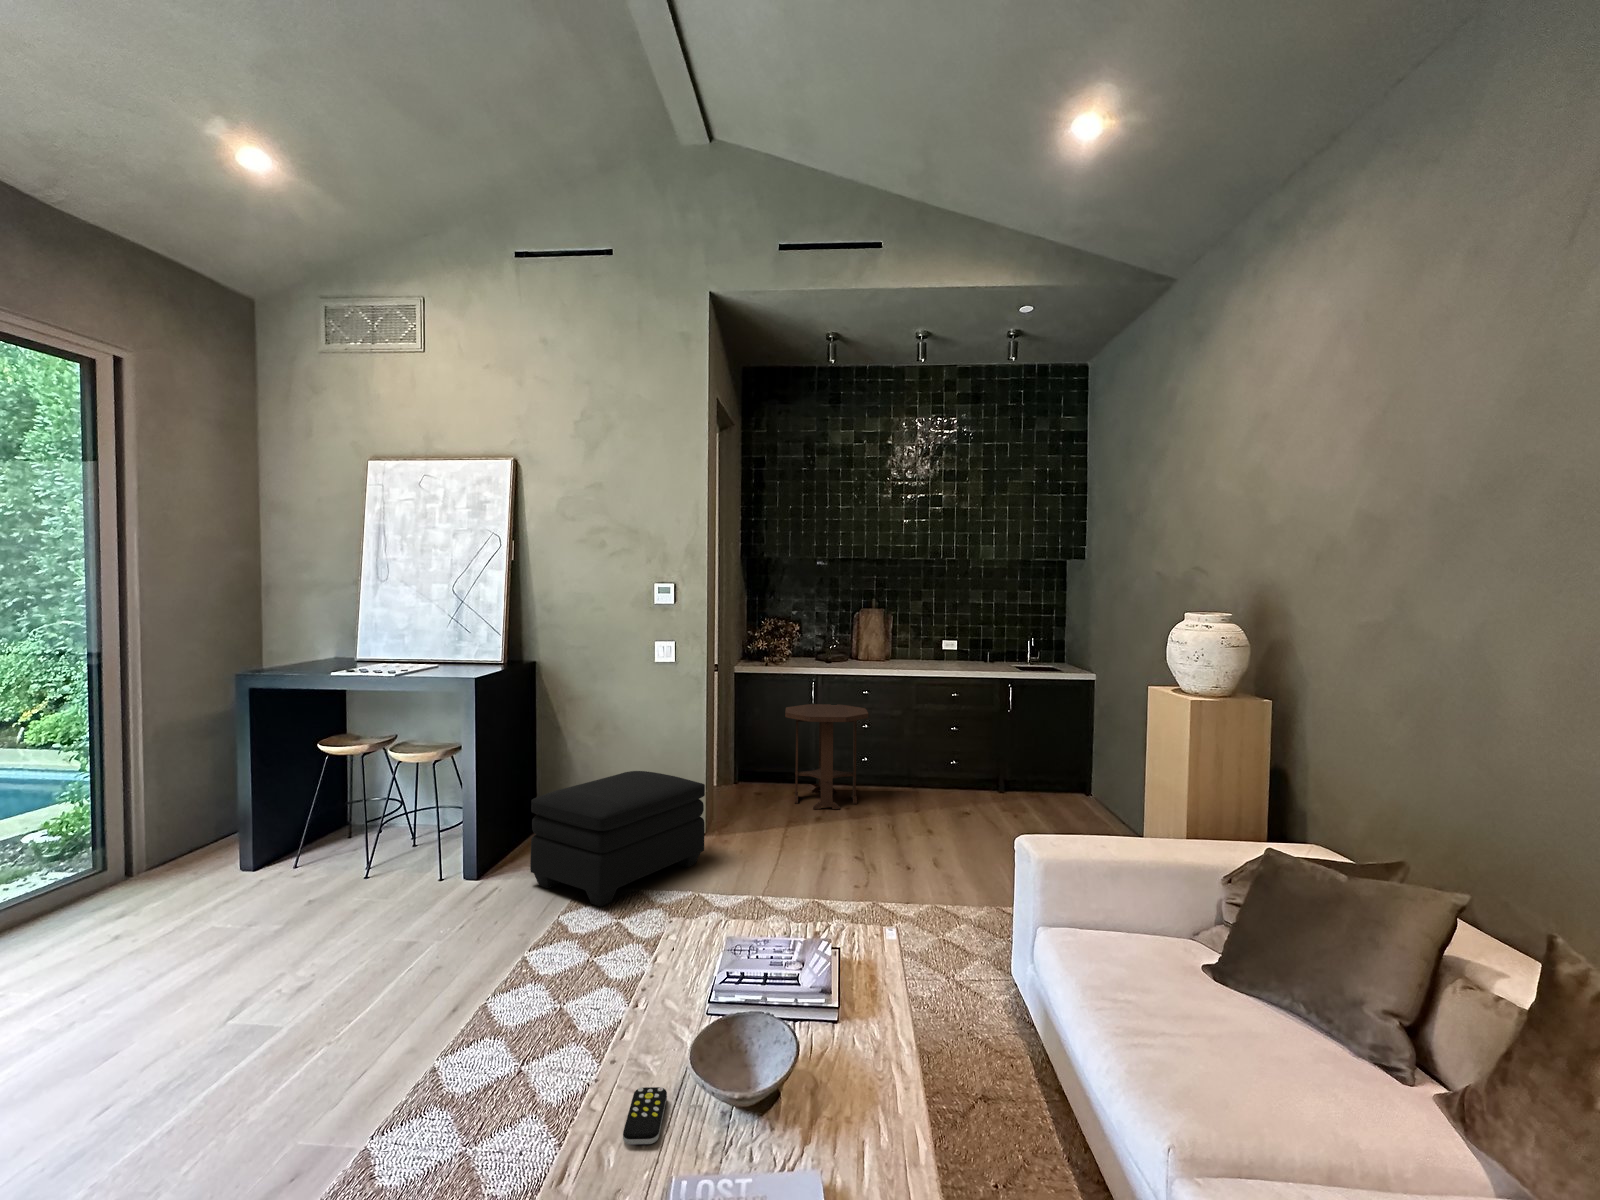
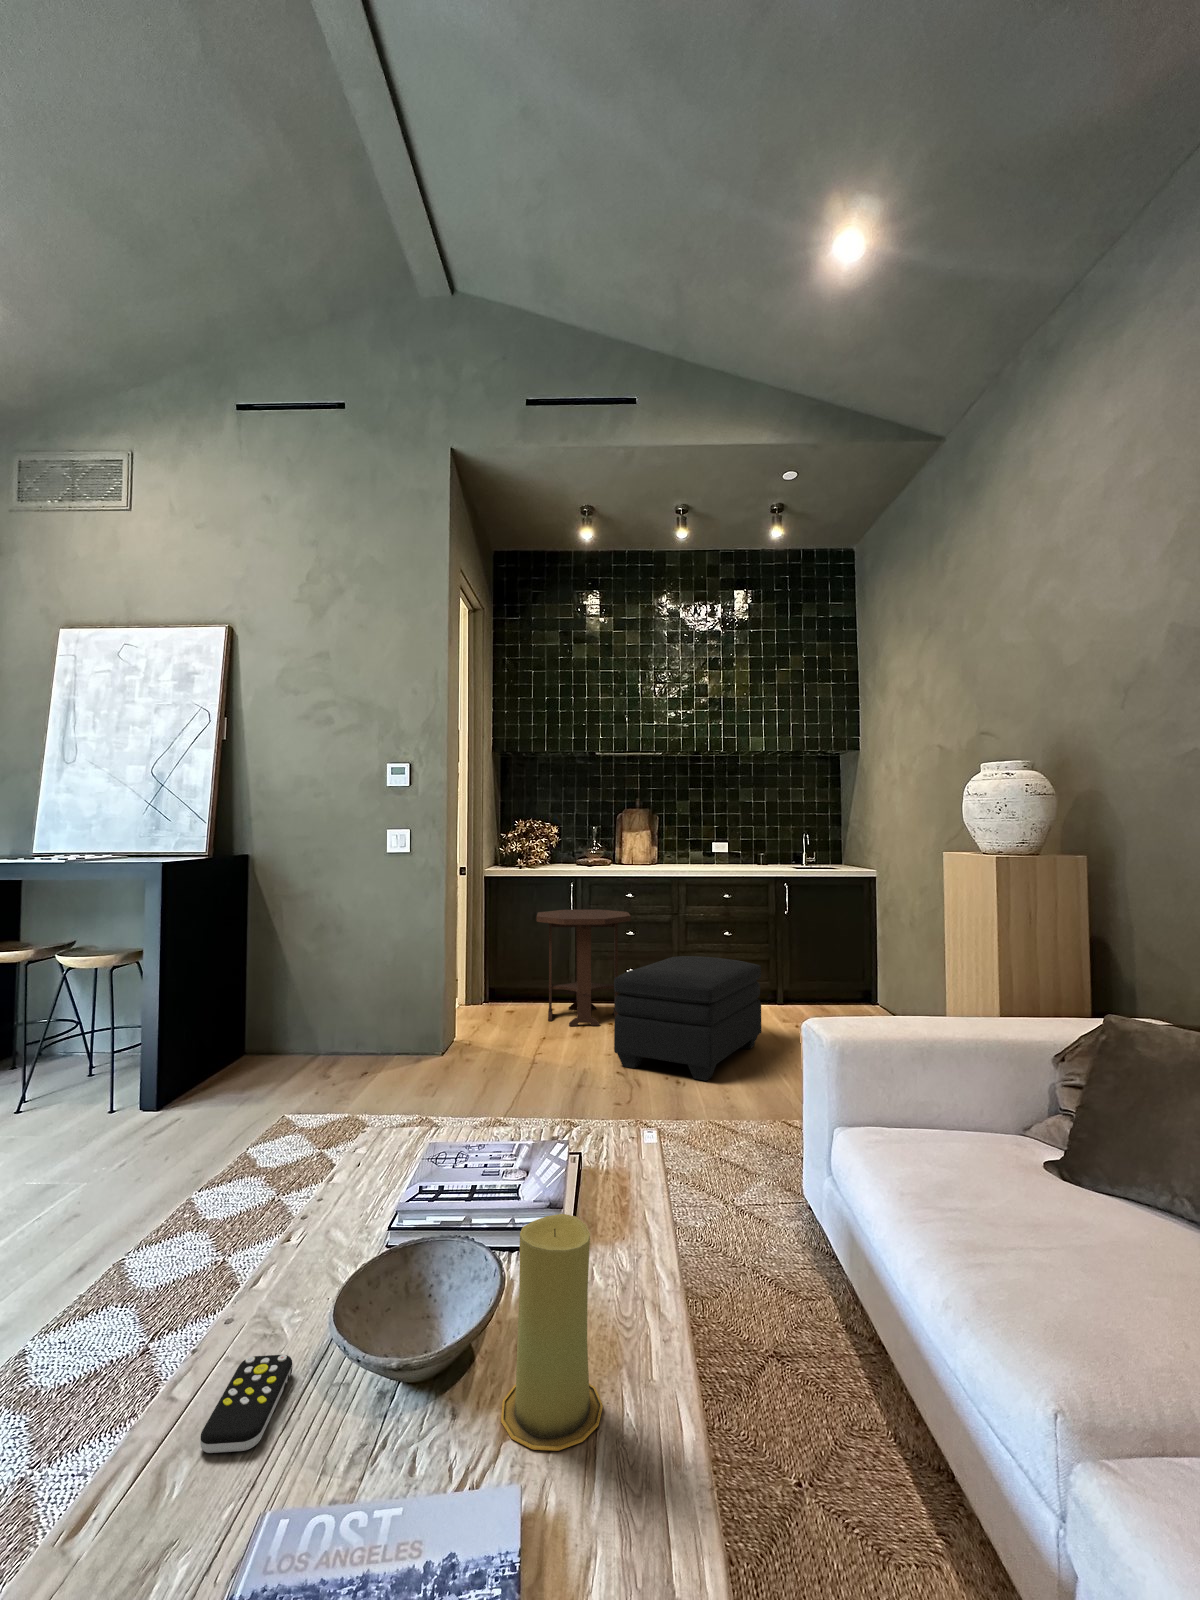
ottoman: present [530,771,705,907] -> present [614,956,761,1081]
candle: none [802,1007,866,1153] -> present [501,1214,603,1451]

